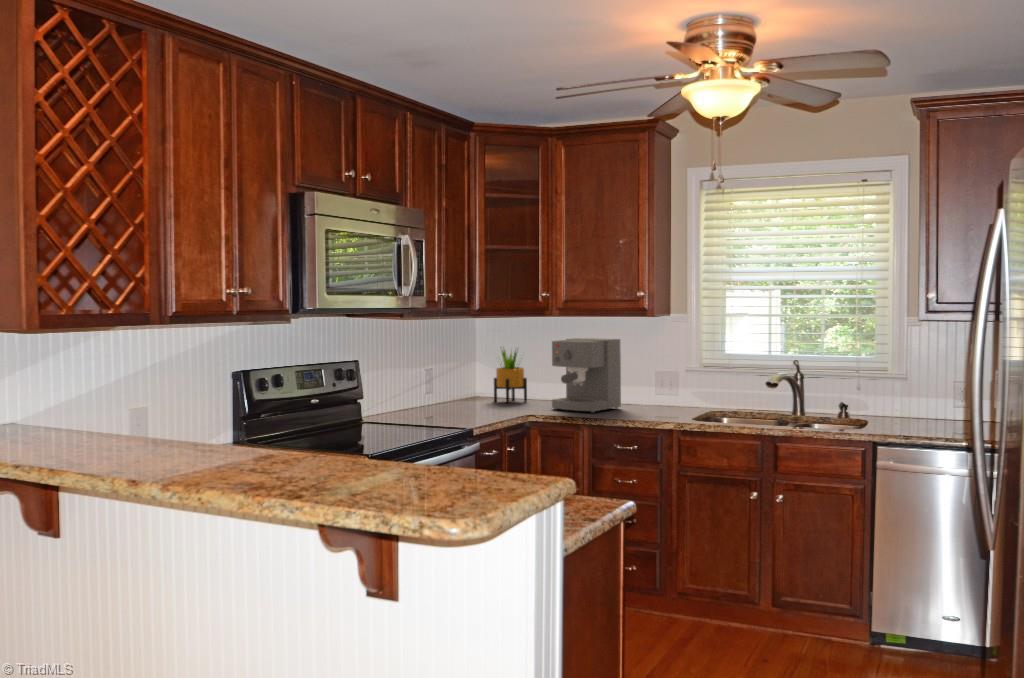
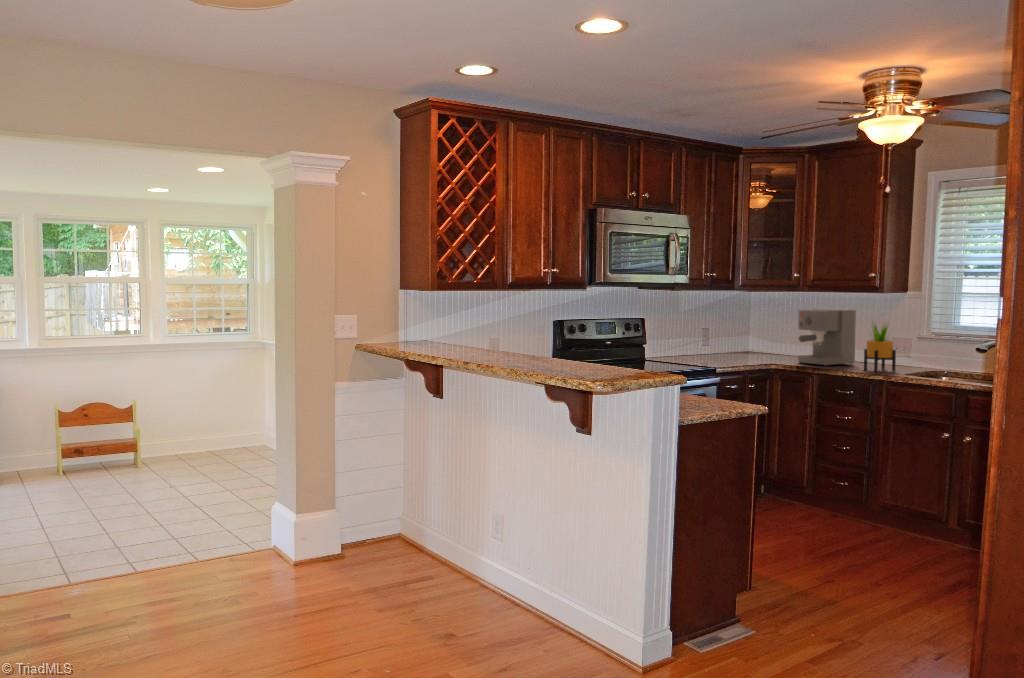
potted plant: present [494,350,527,403] -> present [864,323,896,372]

